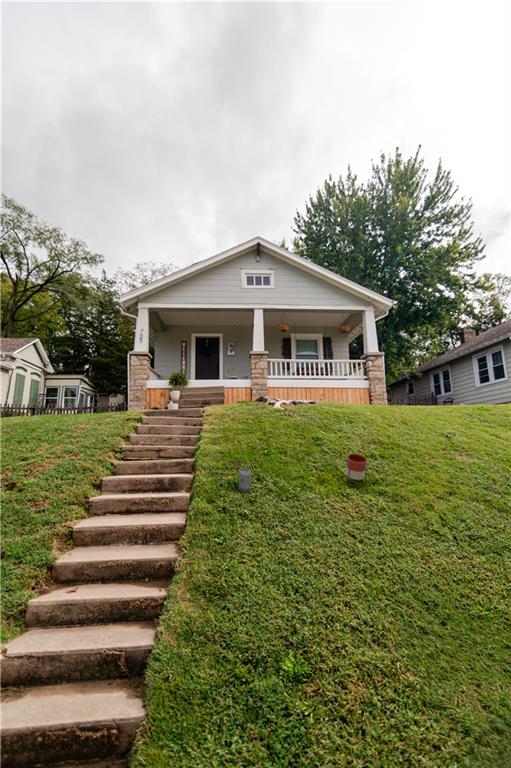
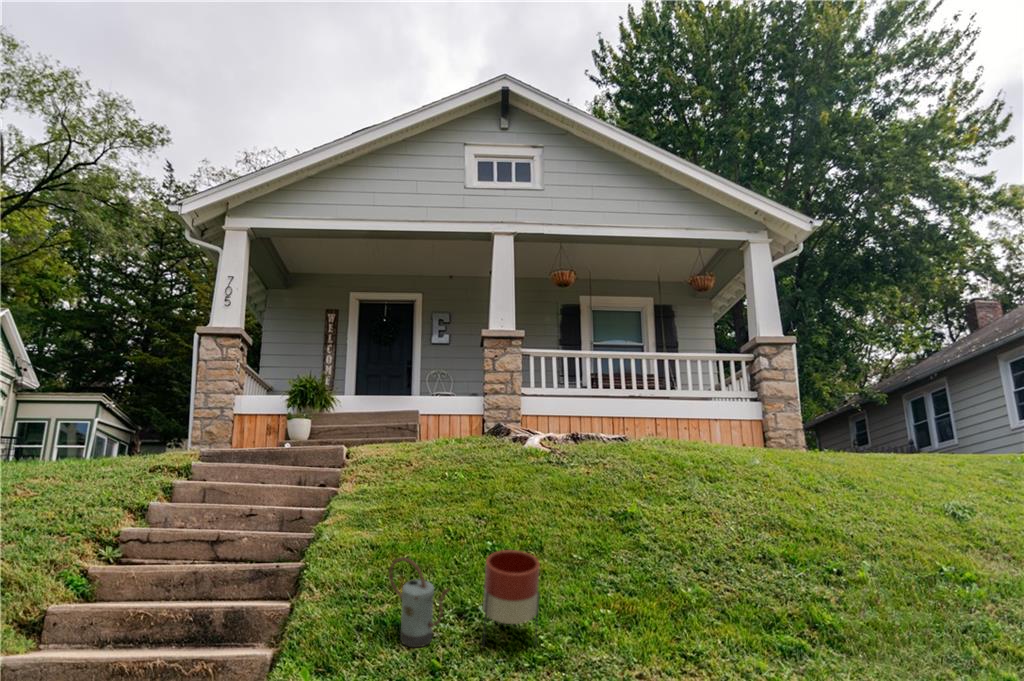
planter: present [345,454,367,487] -> present [483,550,540,645]

